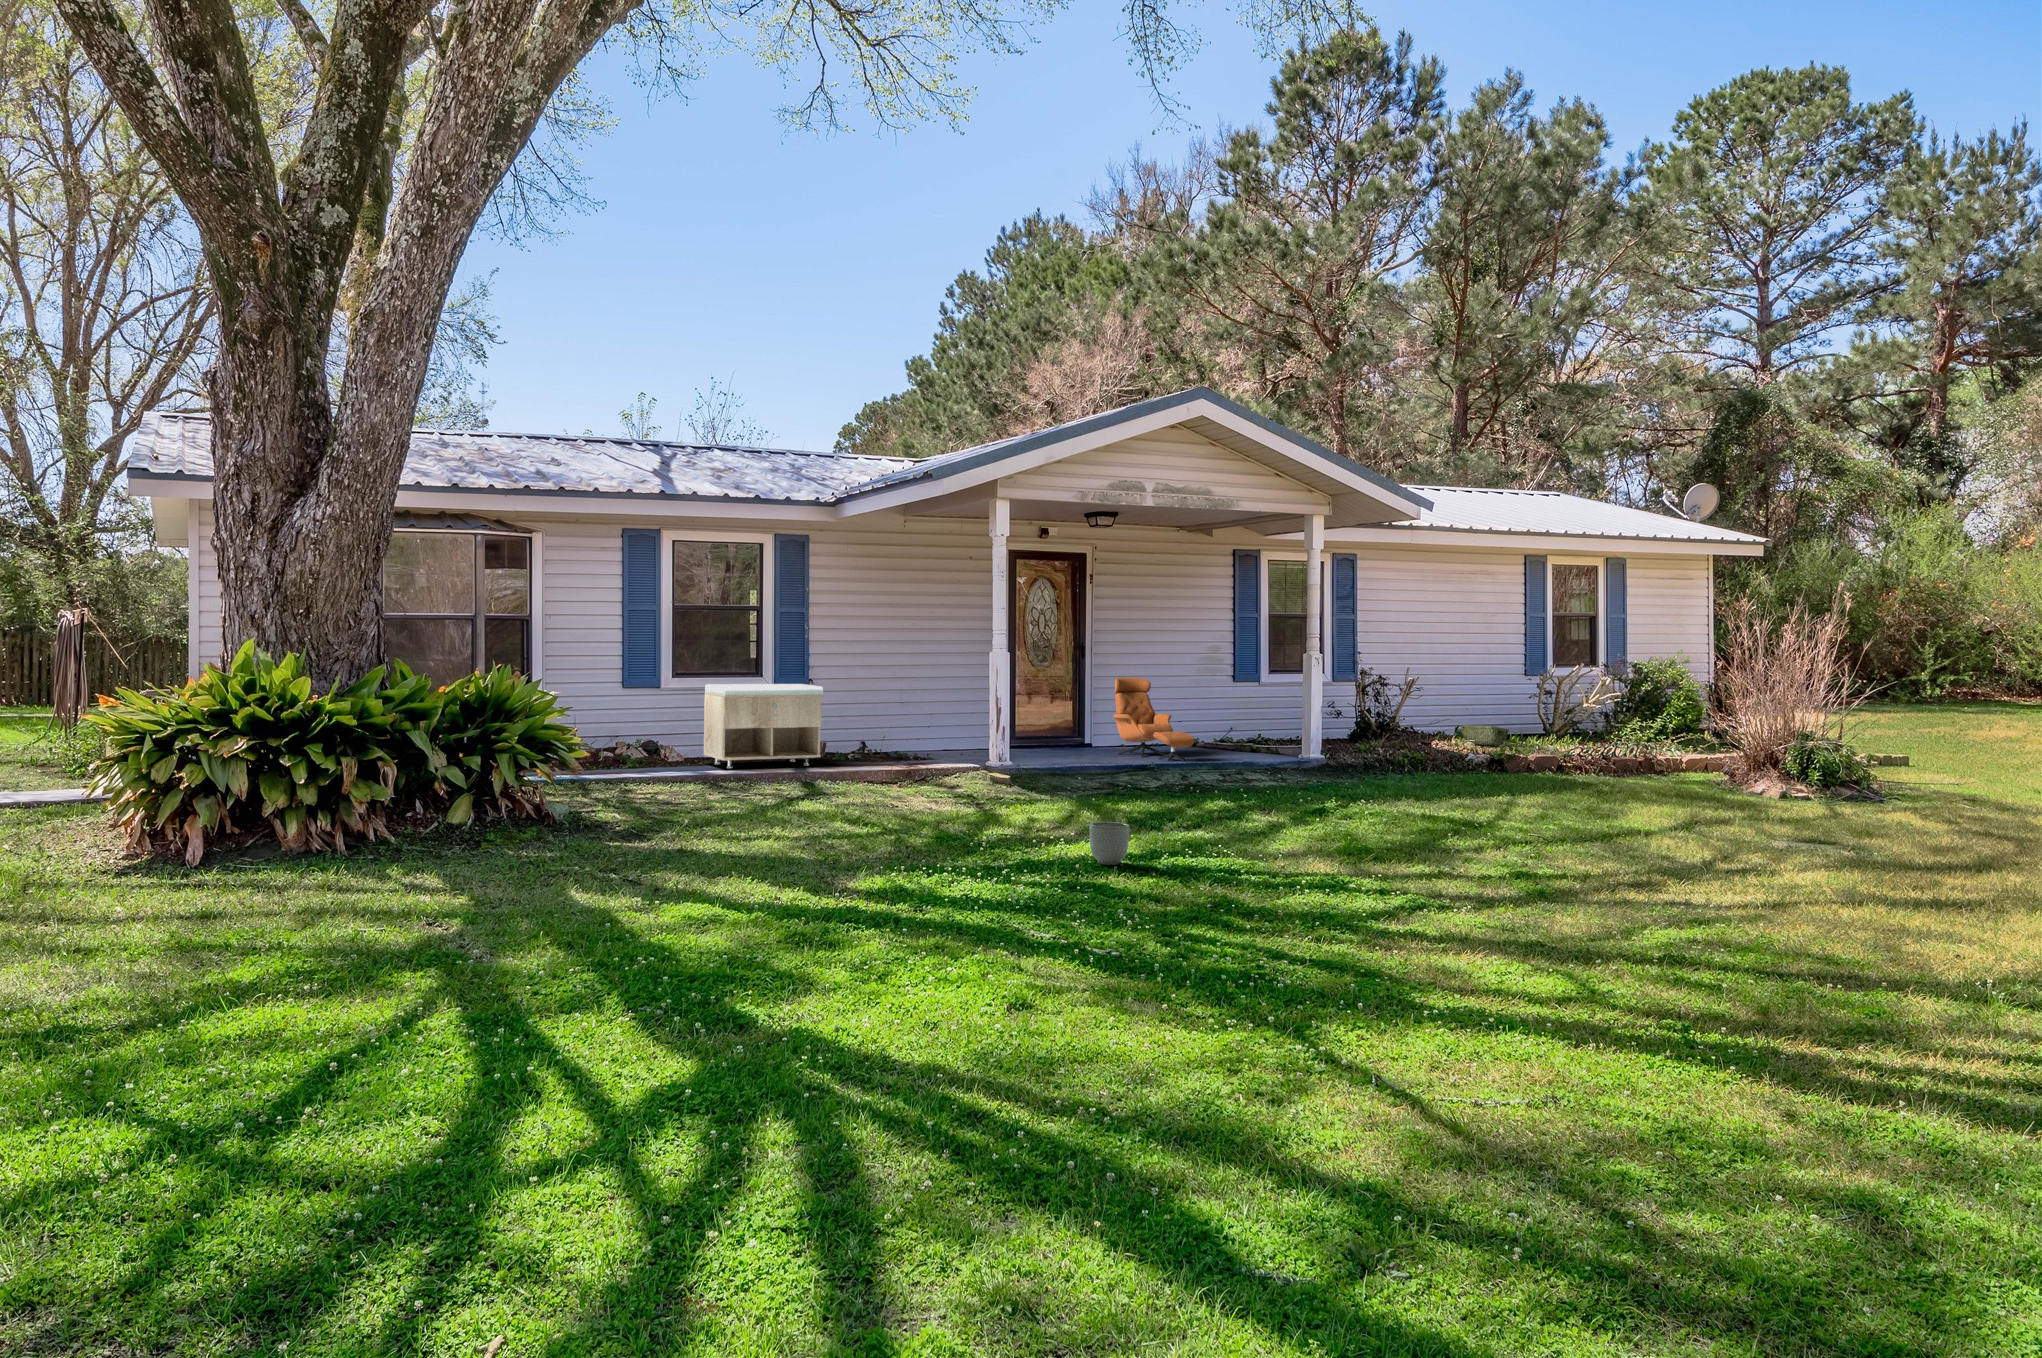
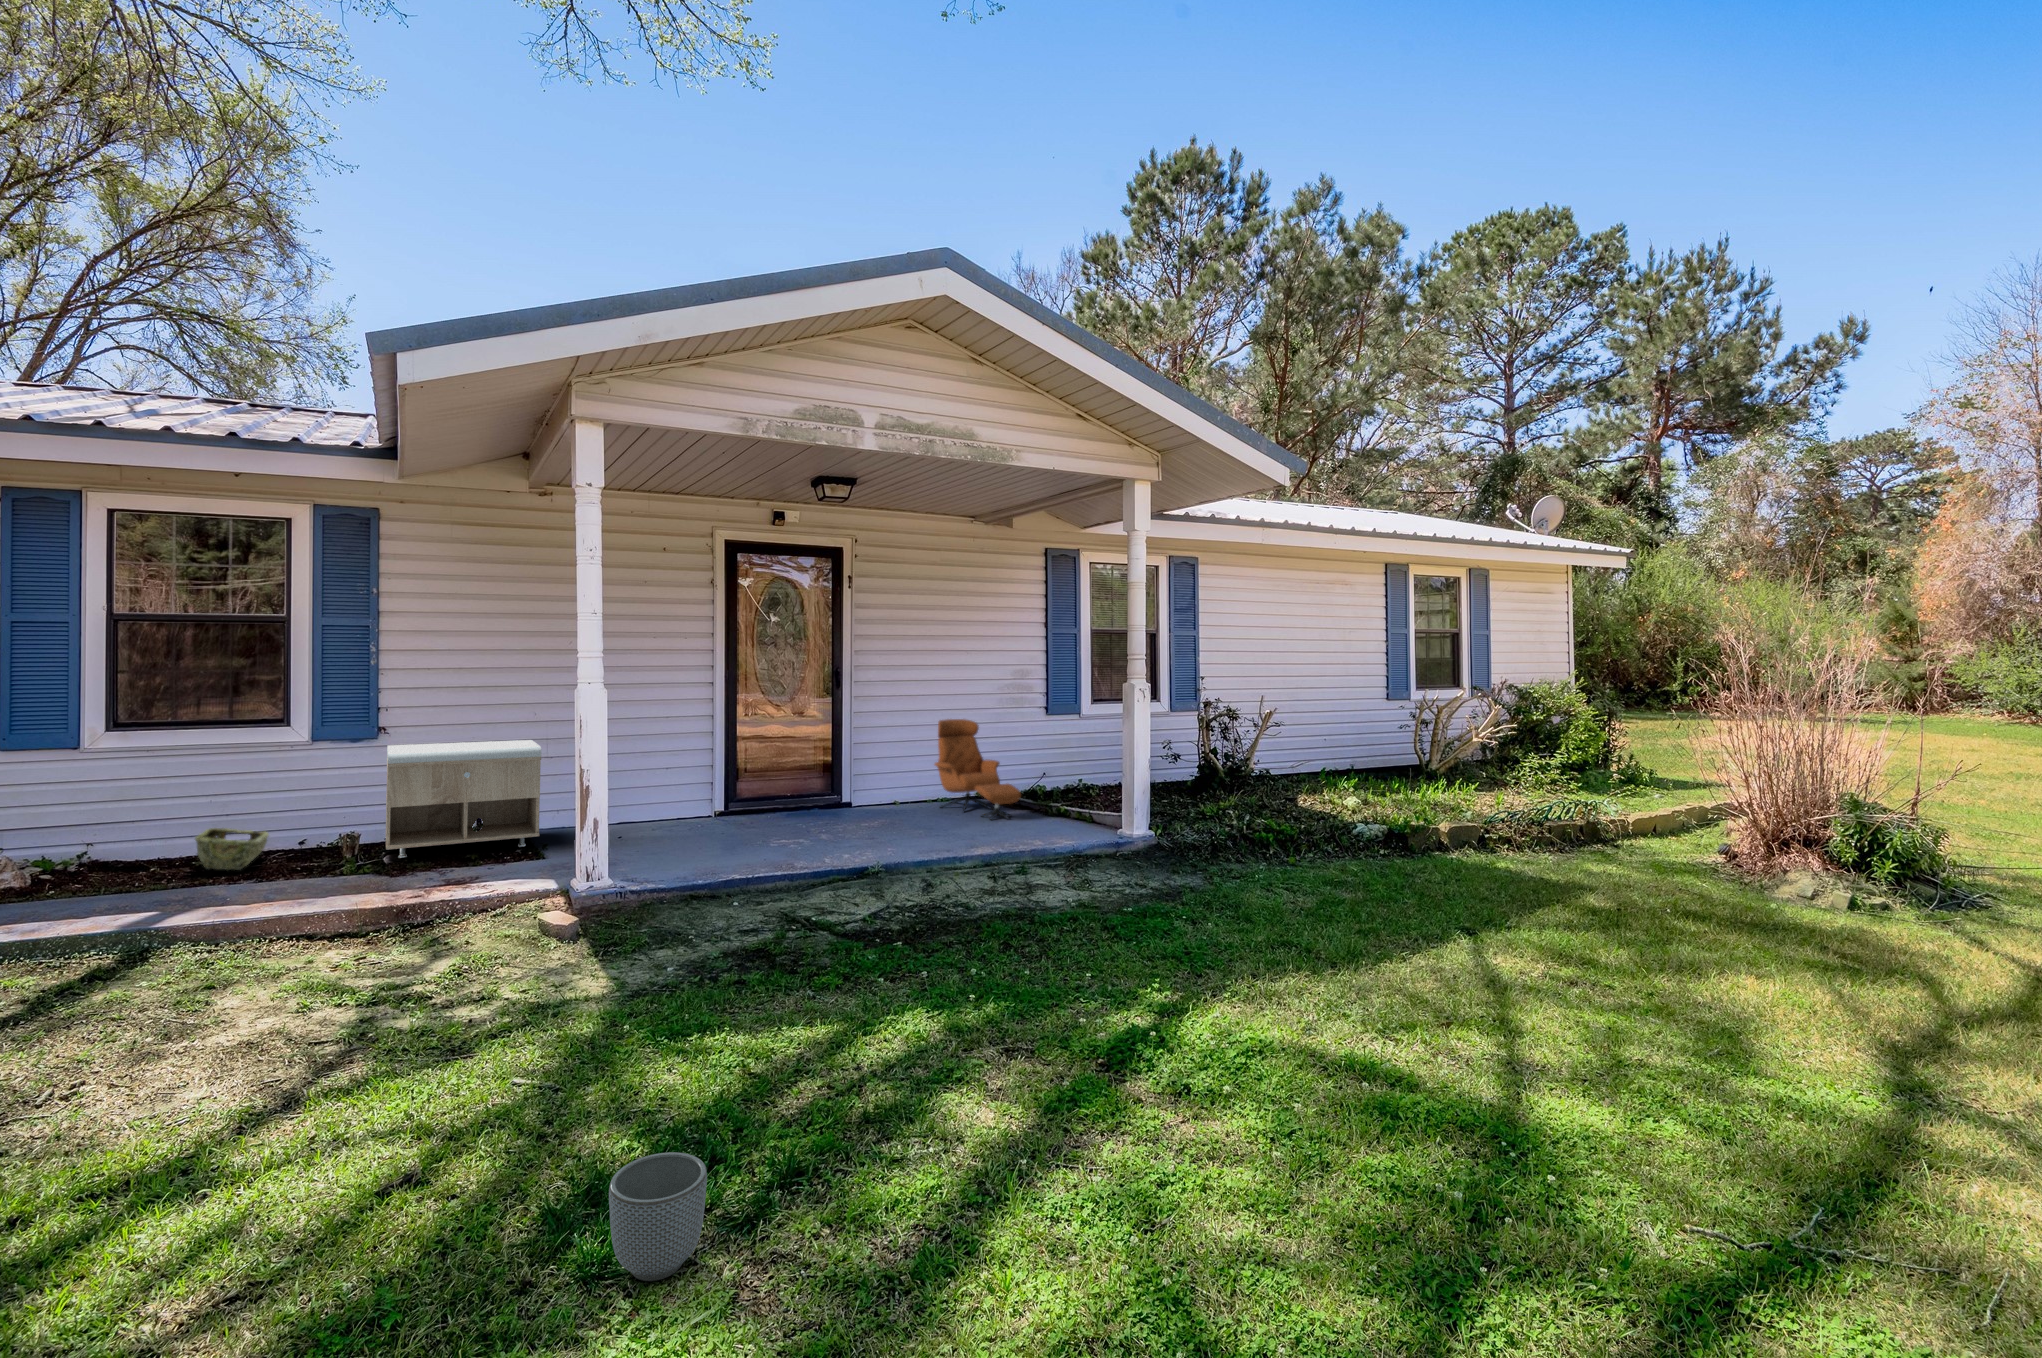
woven basket: present [1461,725,1509,746] -> present [195,828,269,870]

